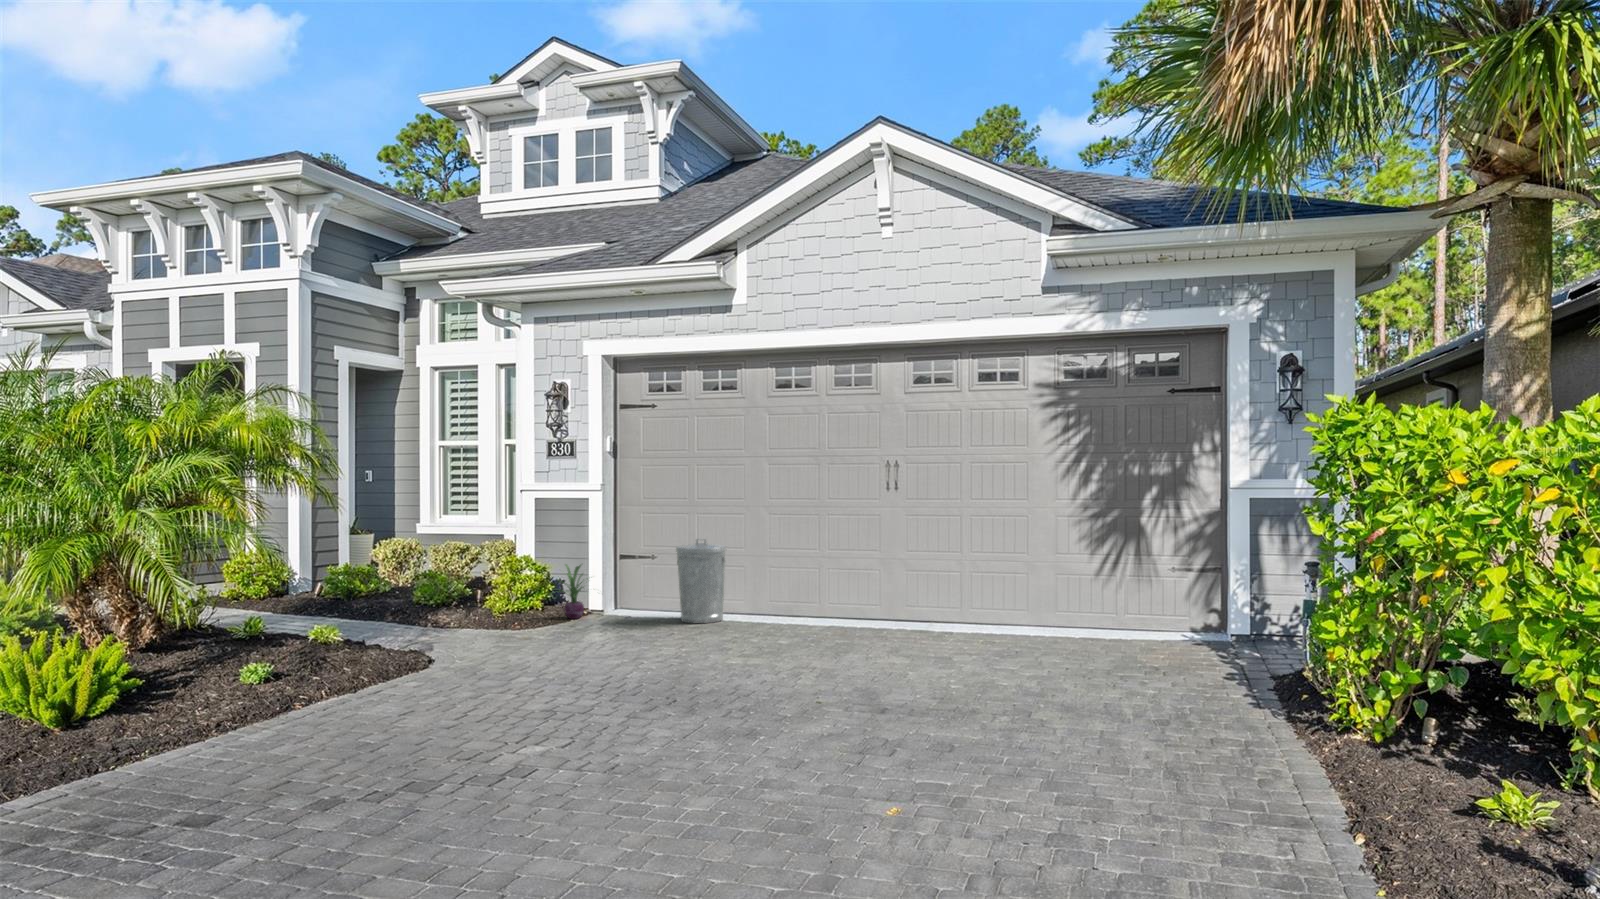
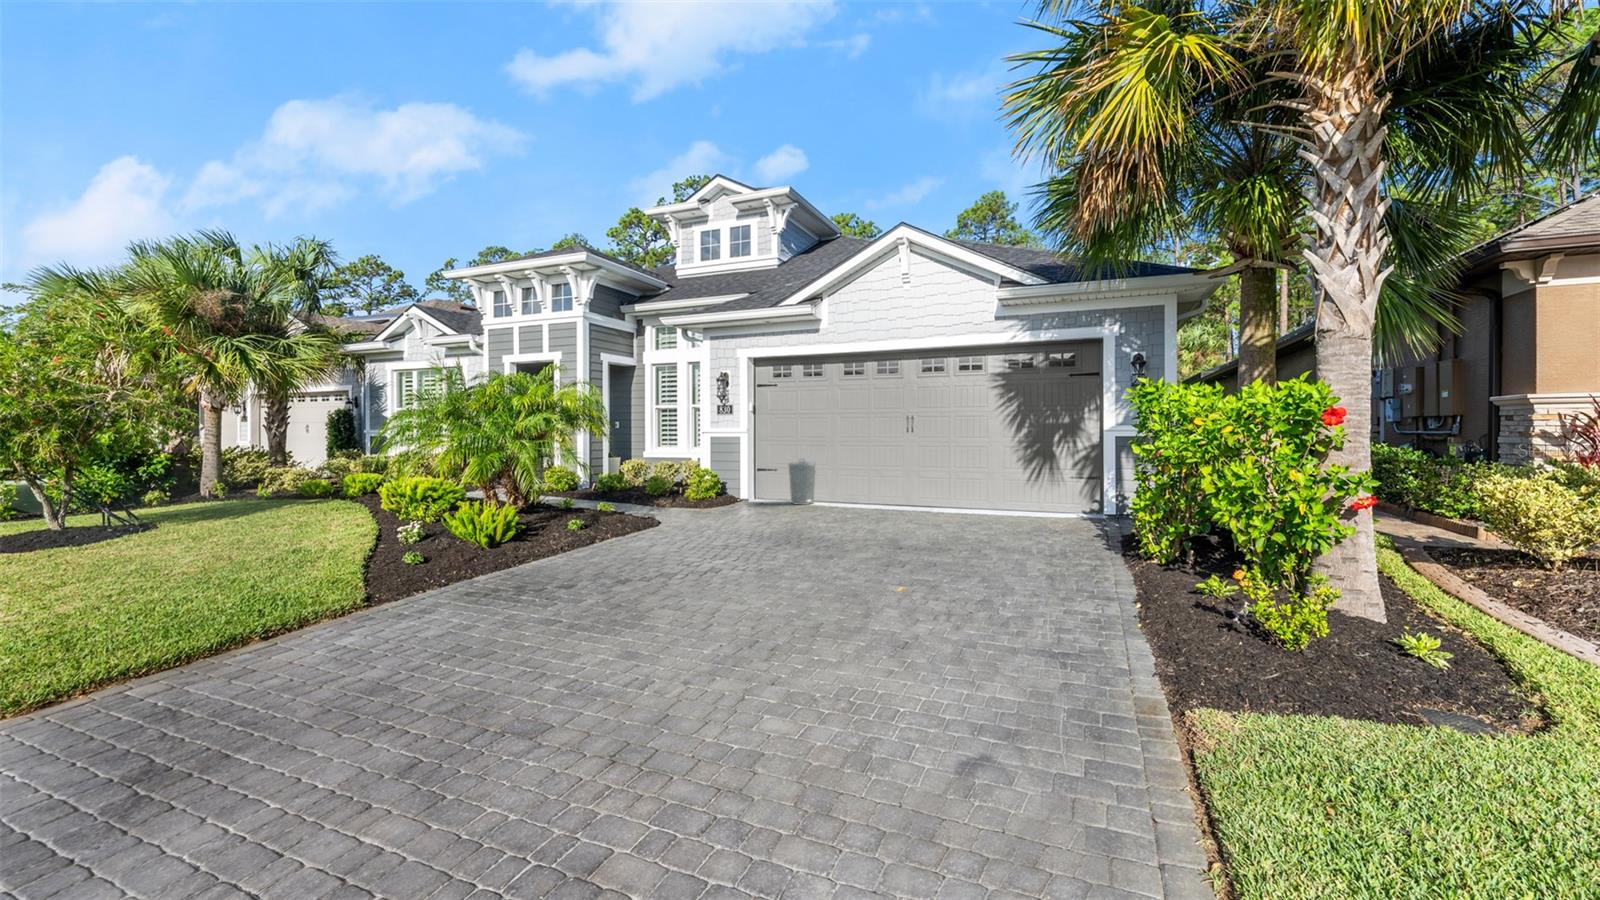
decorative plant: present [561,564,588,619] -> none [718,472,749,502]

